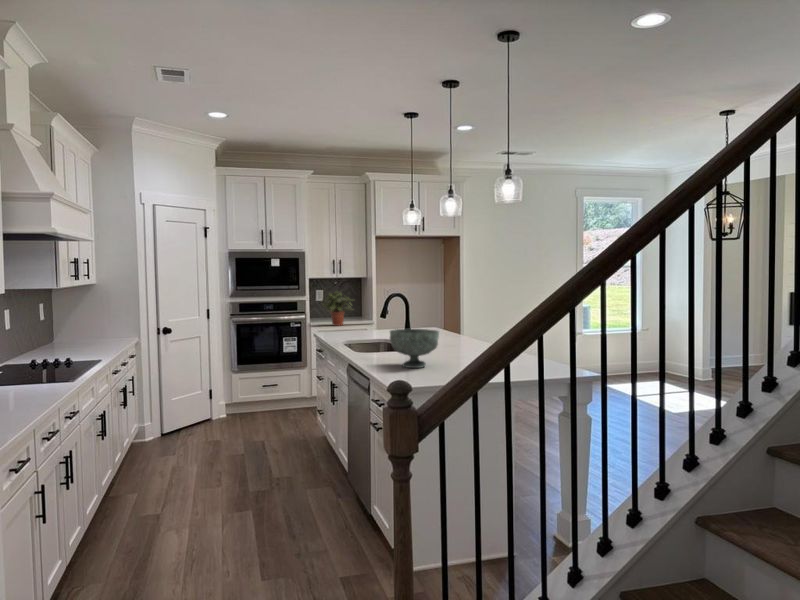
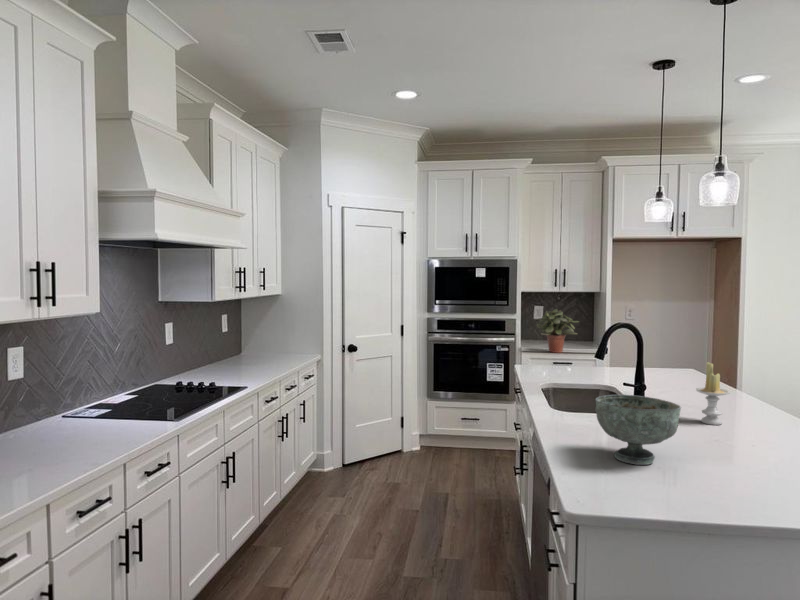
candle: none [445,311,464,350] -> present [696,362,730,425]

